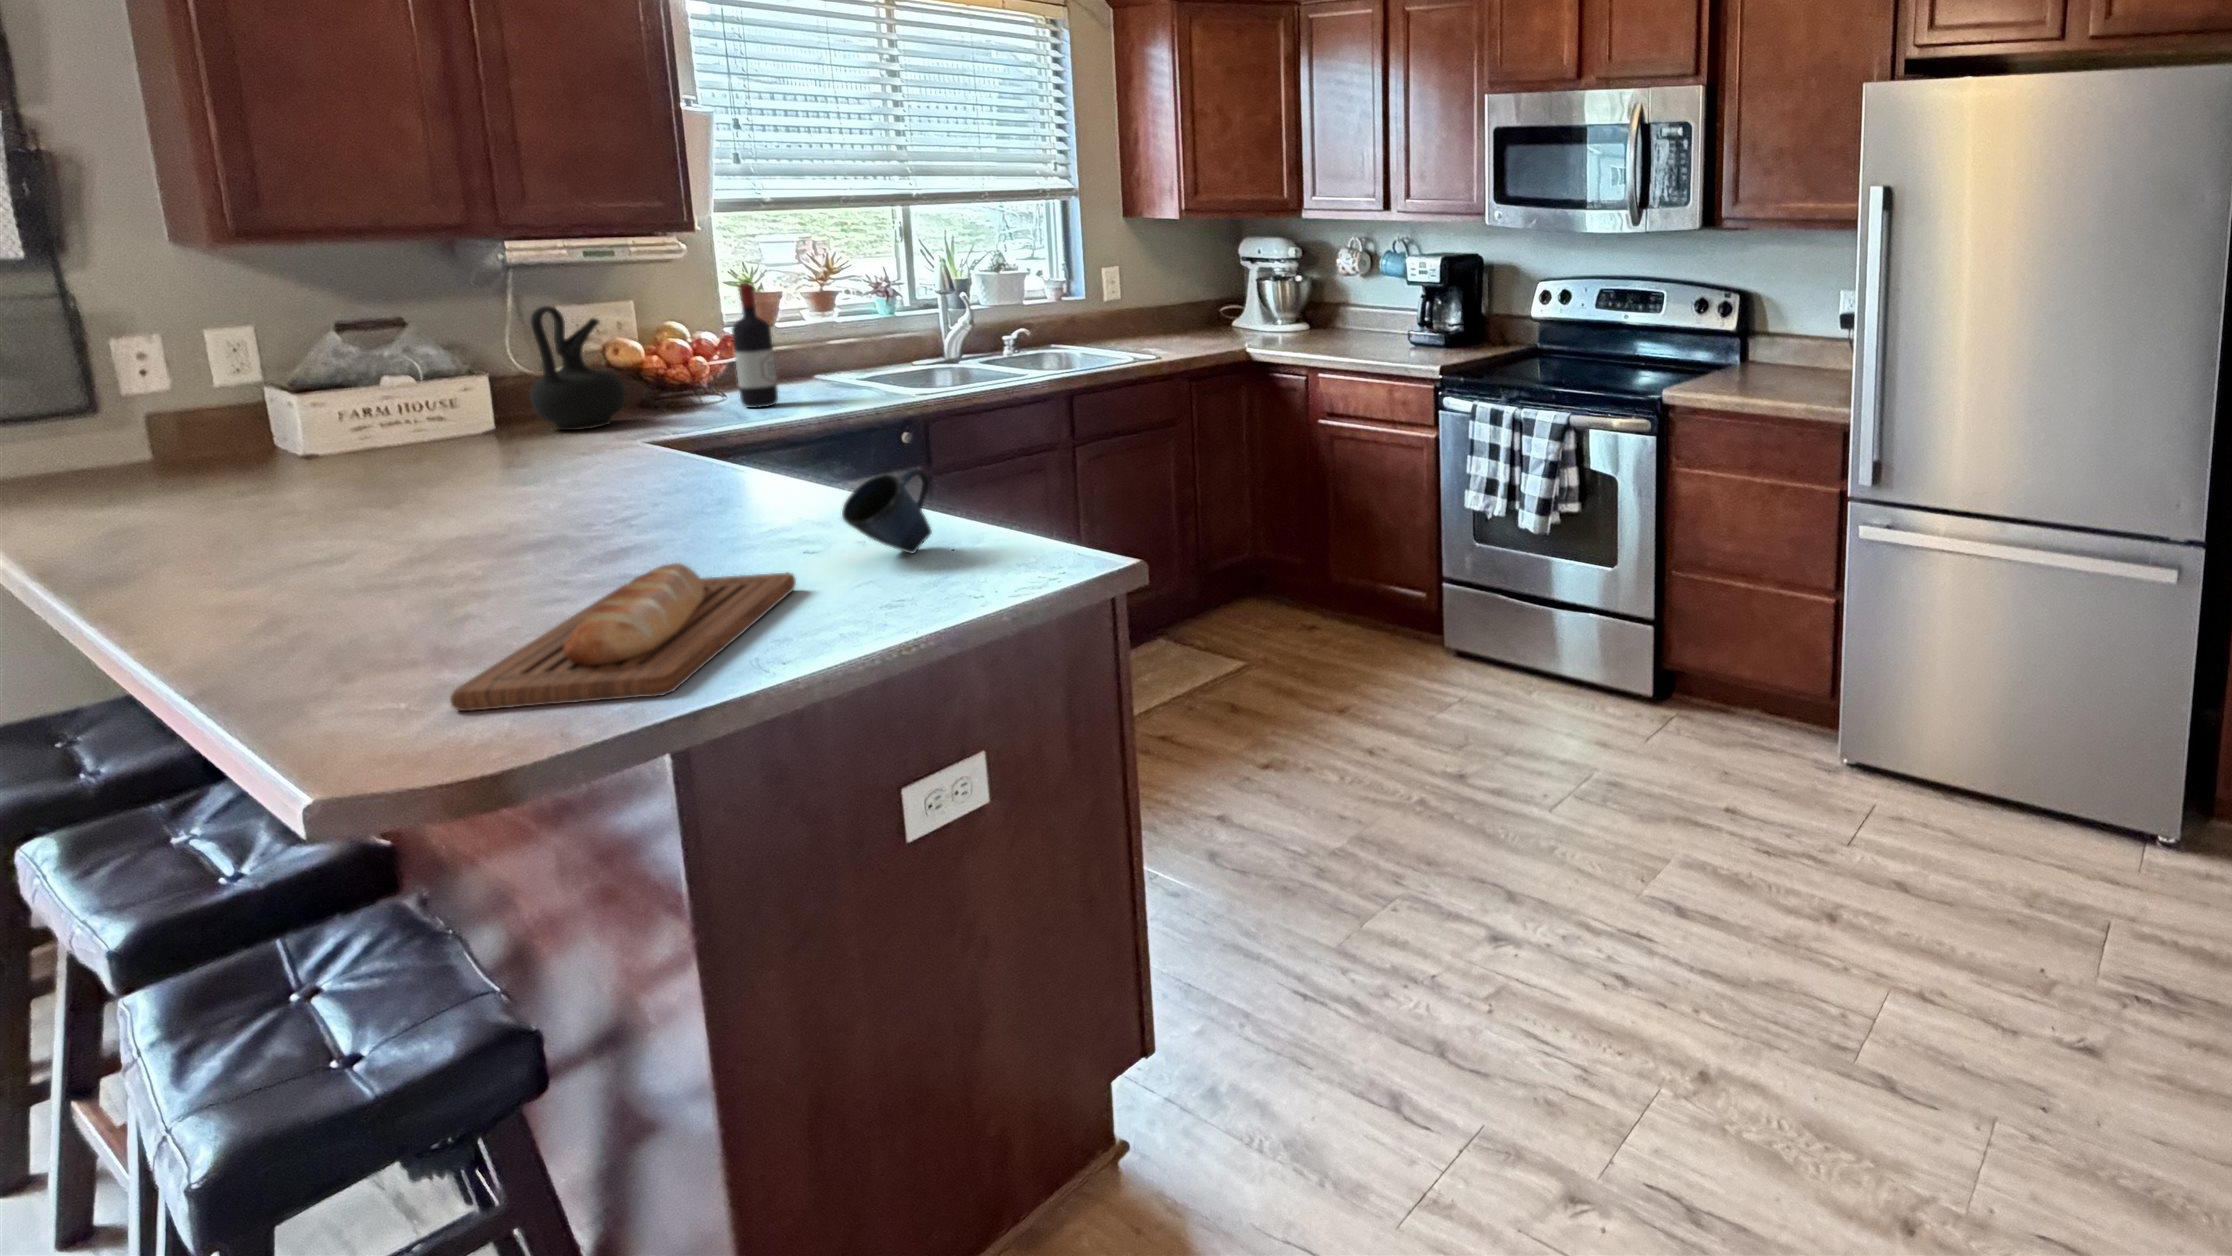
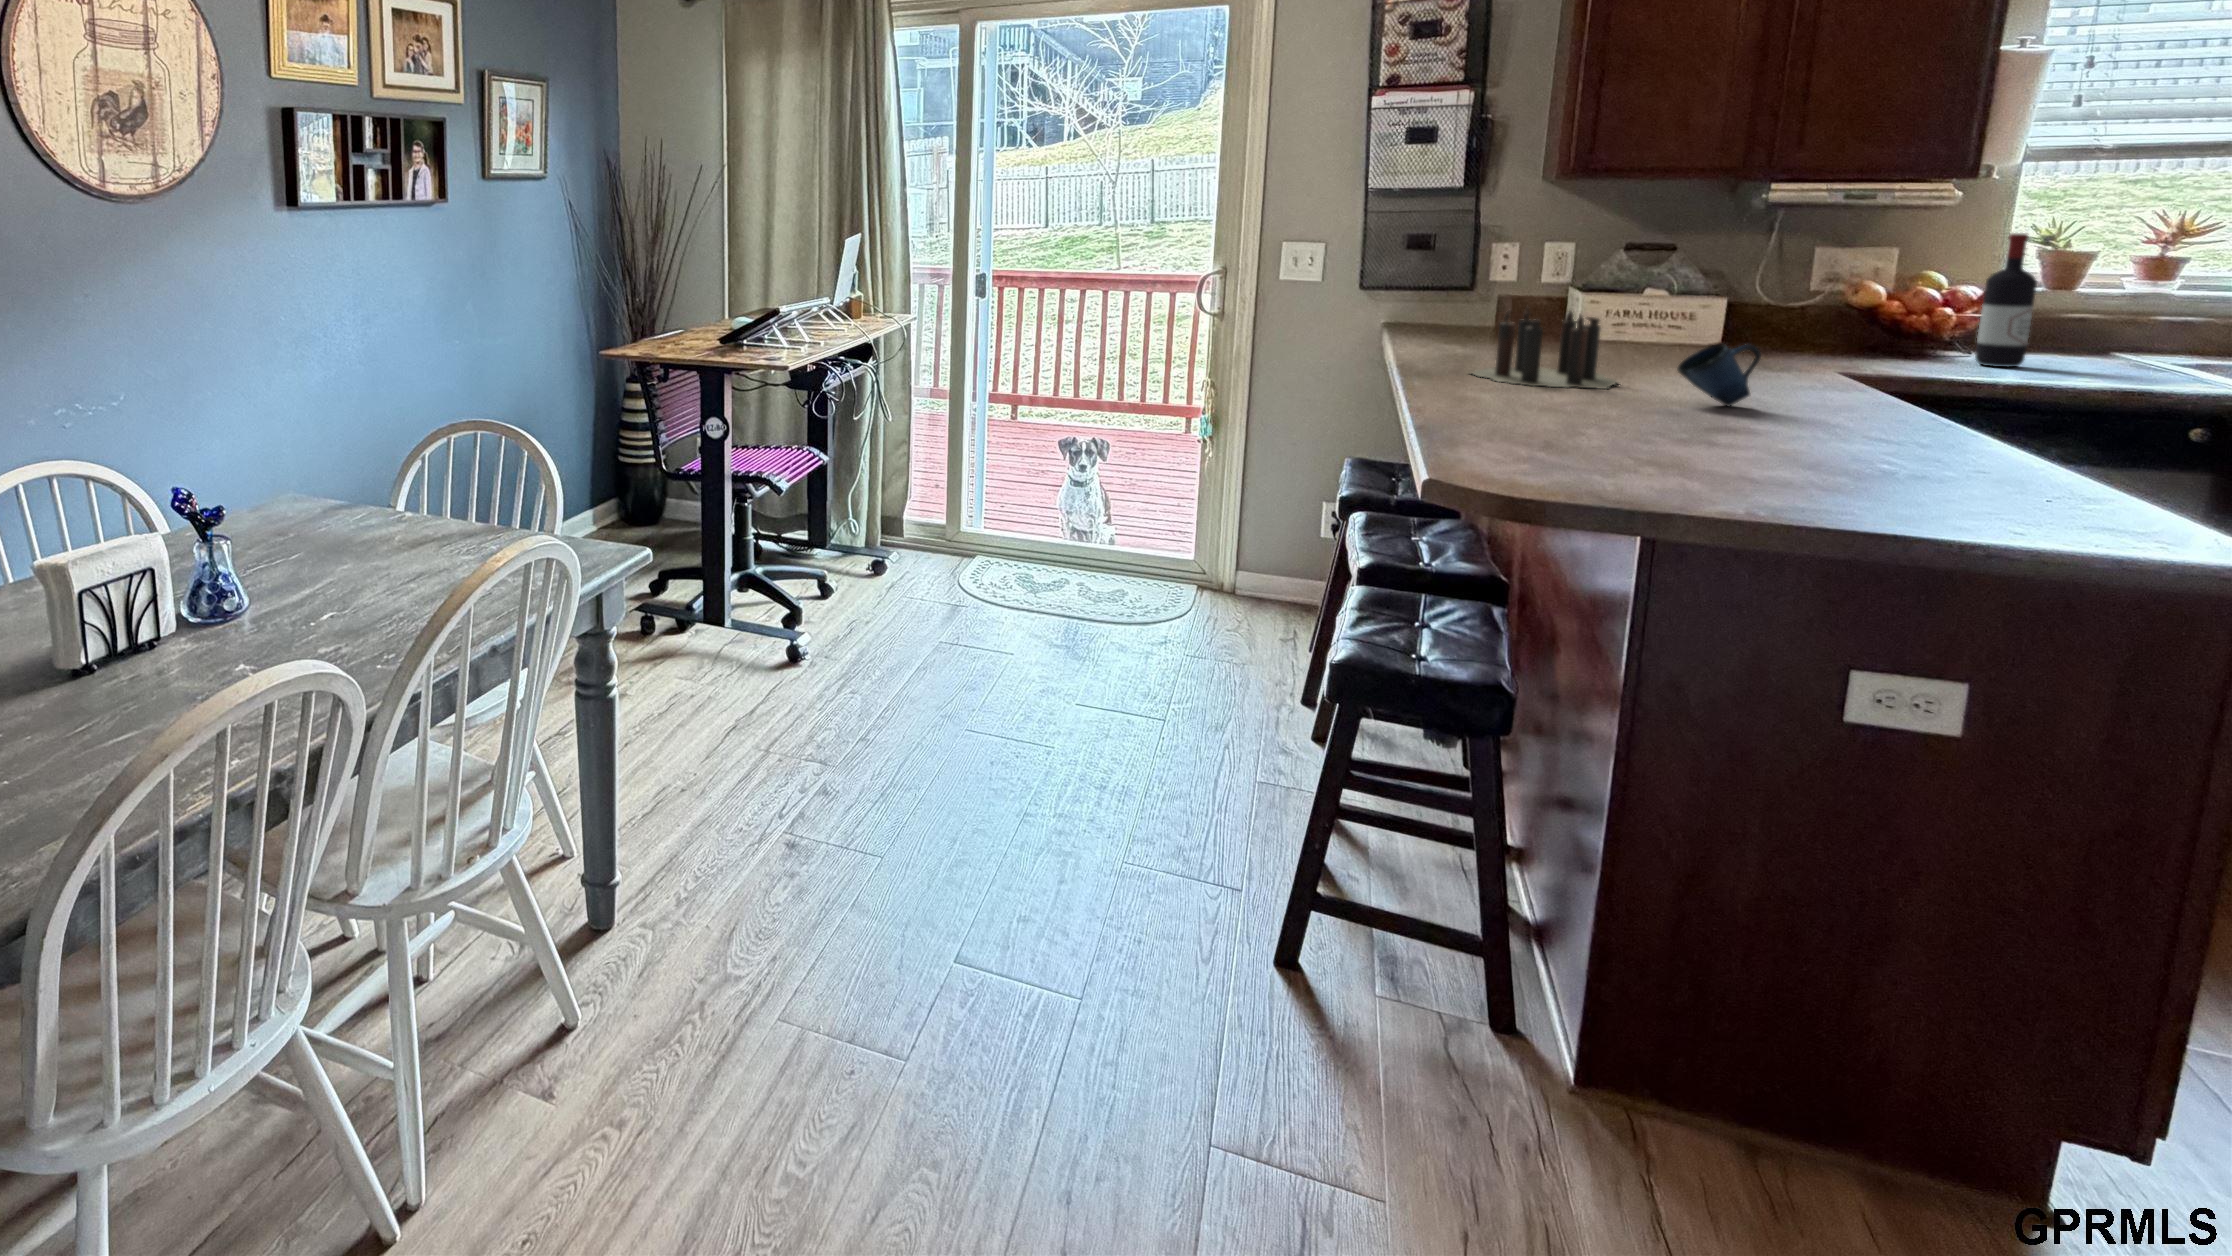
ceramic jug: present [530,306,626,430] -> none [1755,241,1846,357]
candle: none [177,431,496,557] -> present [1470,307,1617,389]
mug: present [842,469,932,553] -> present [1677,343,1761,406]
bread loaf: present [450,563,796,711] -> none [1521,422,1825,494]

